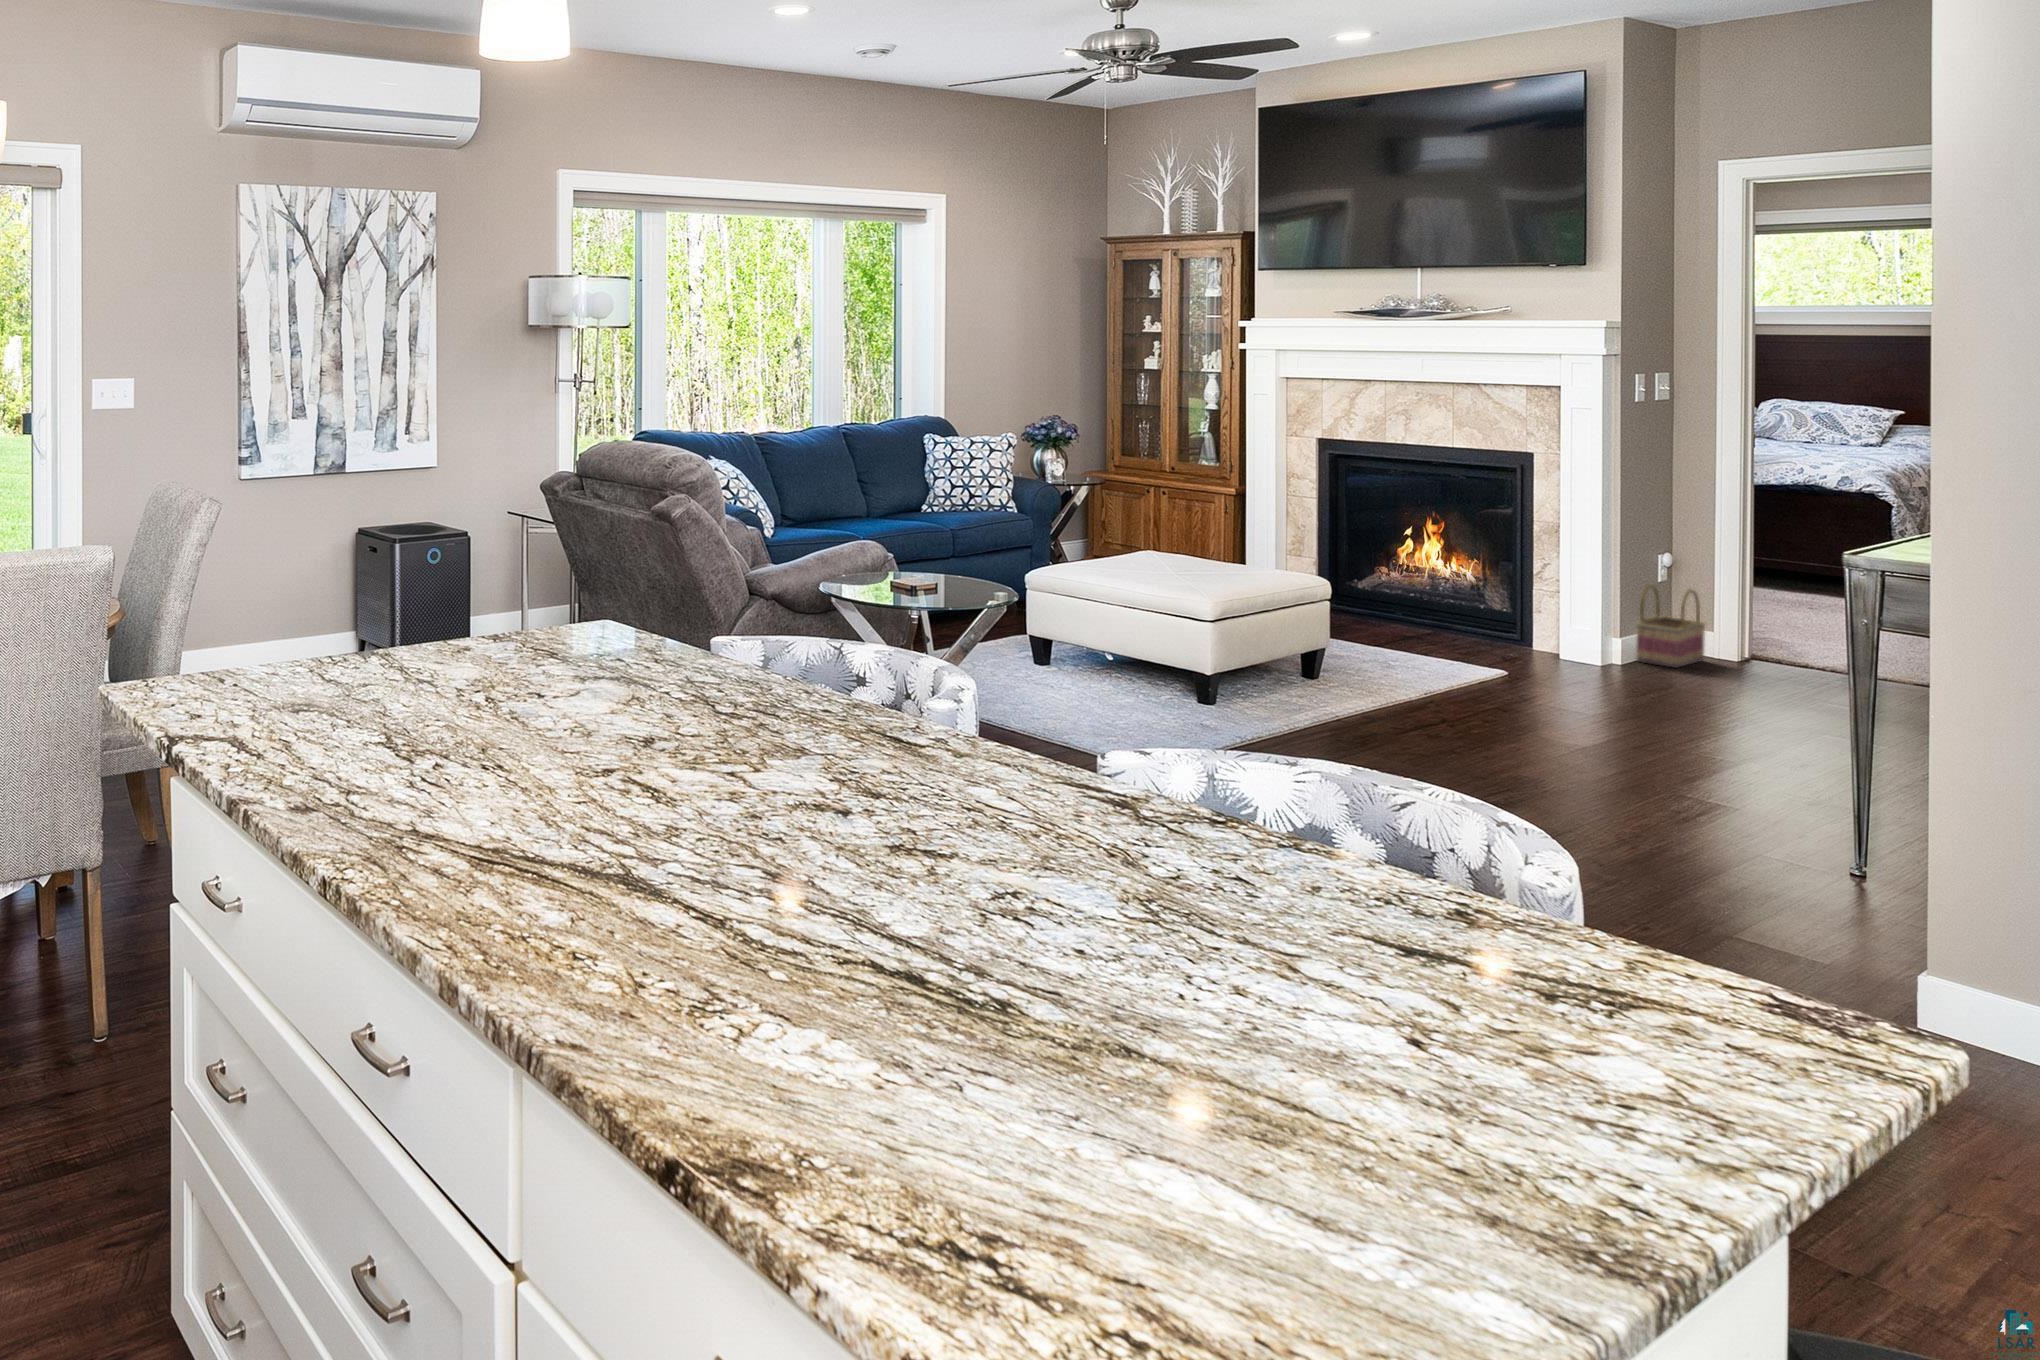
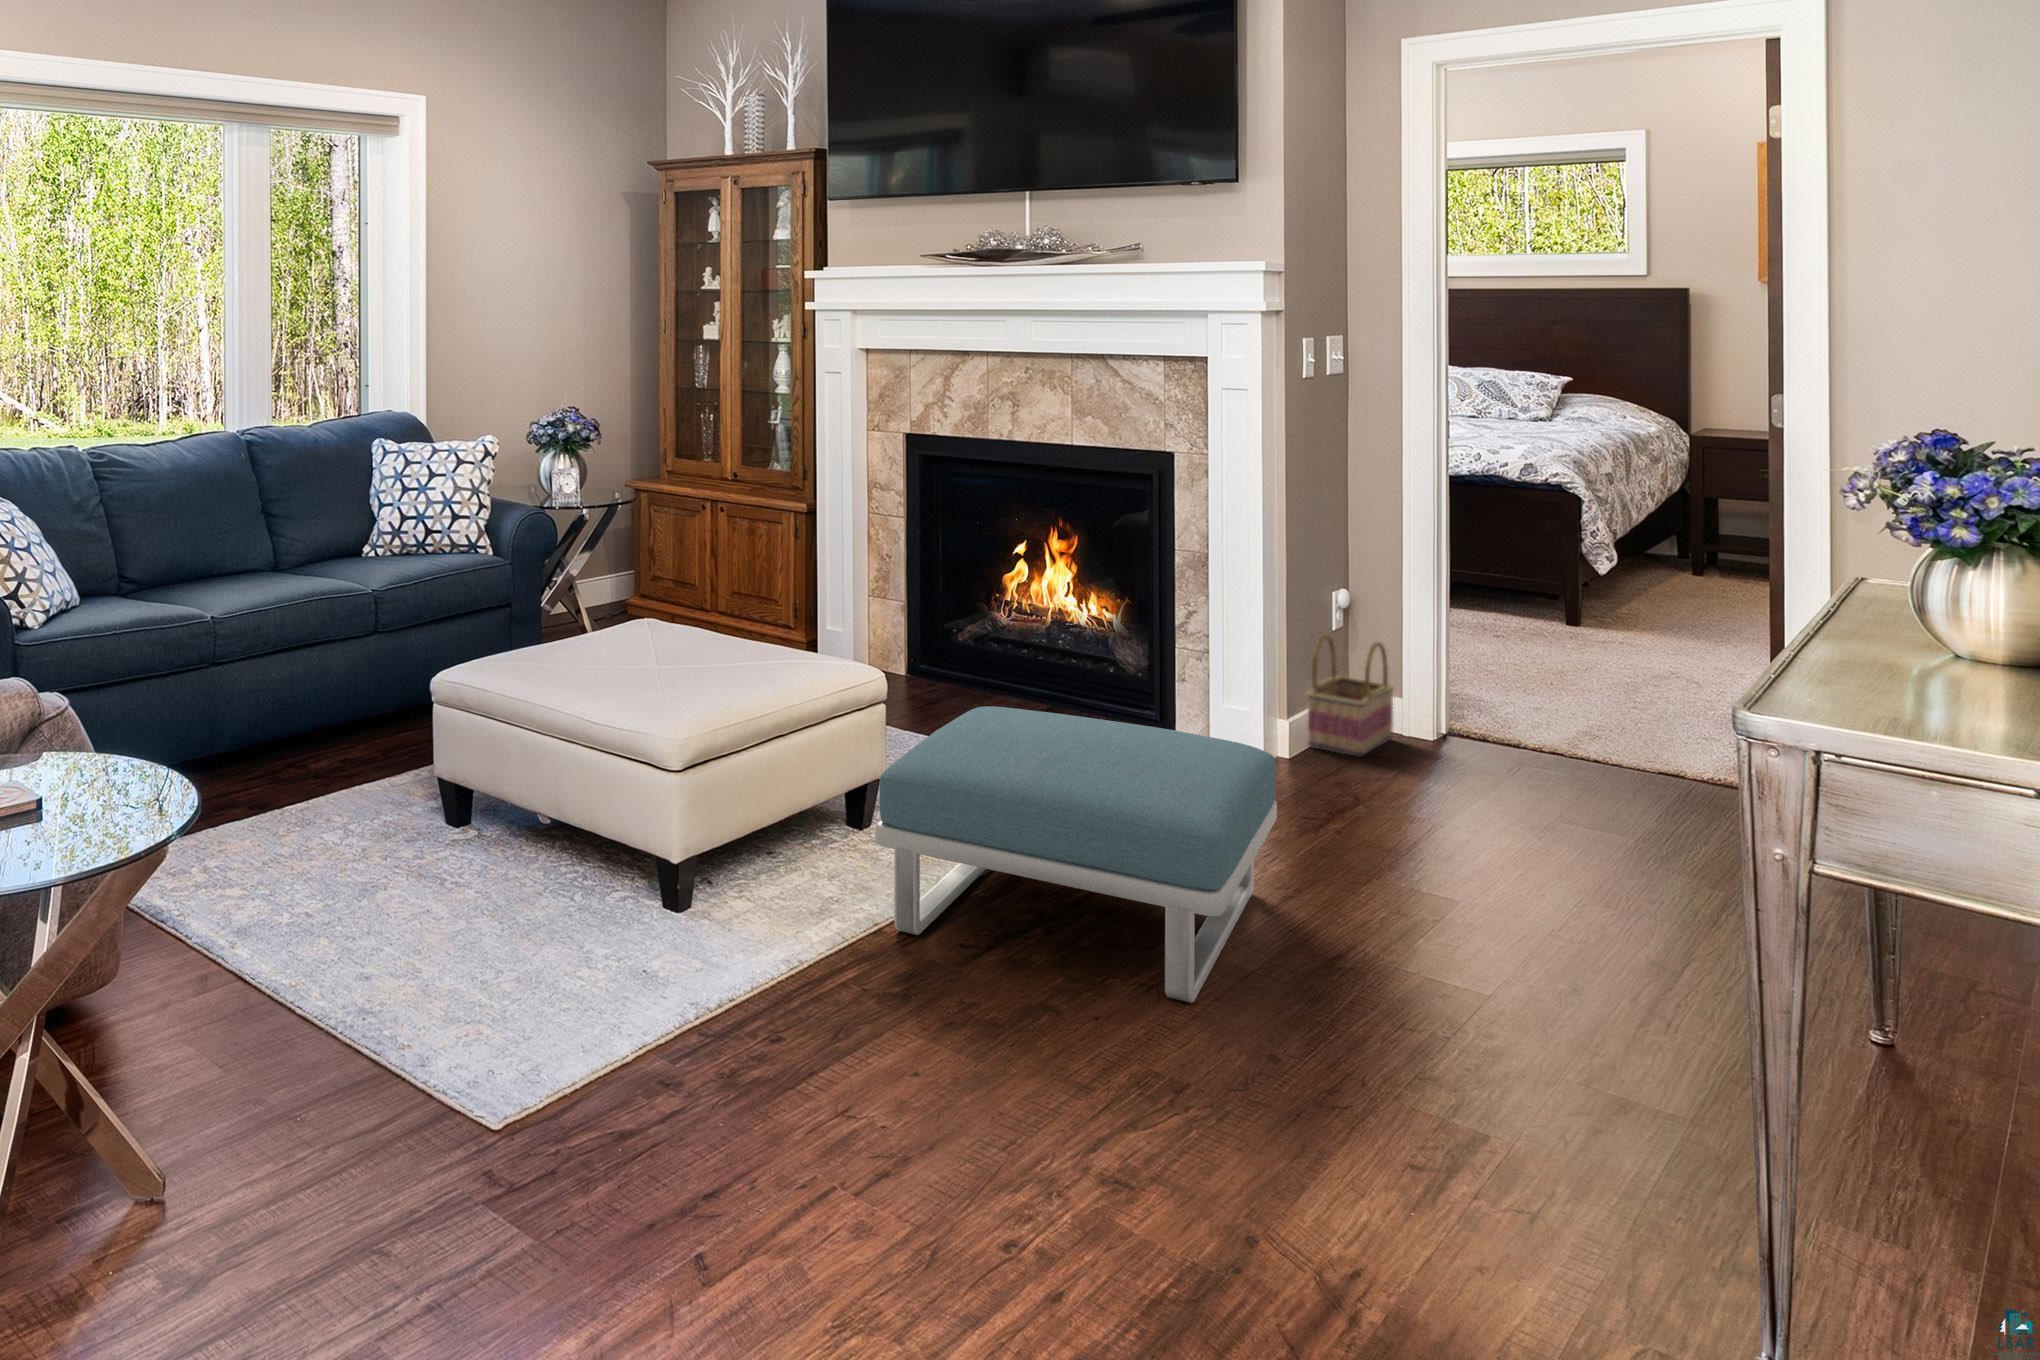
footstool: none [1339,606,1606,757] -> present [875,706,1277,1003]

